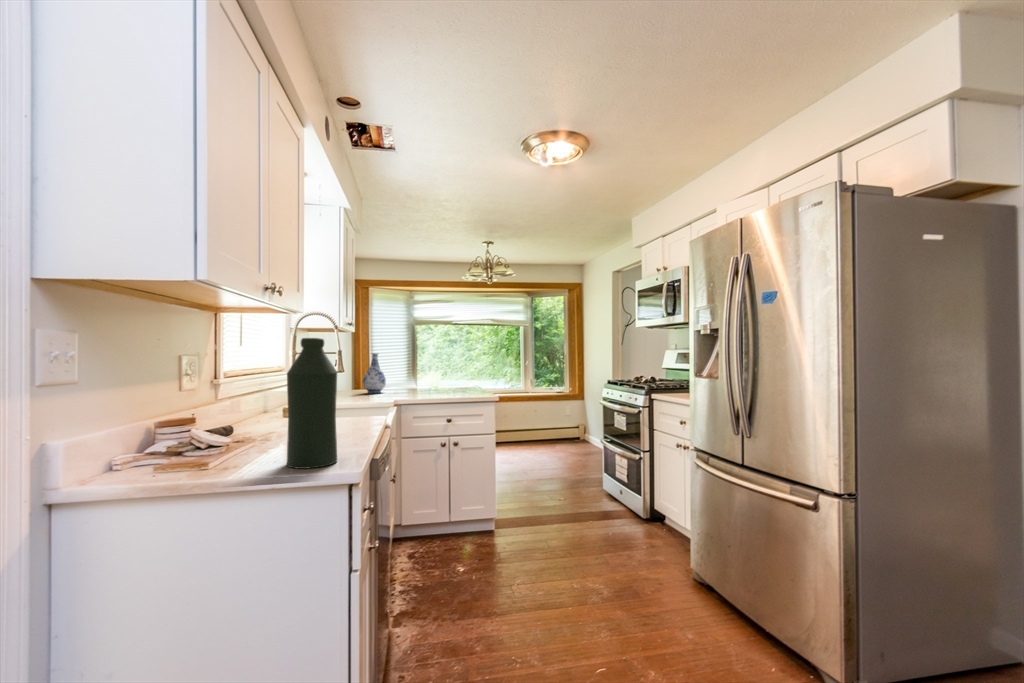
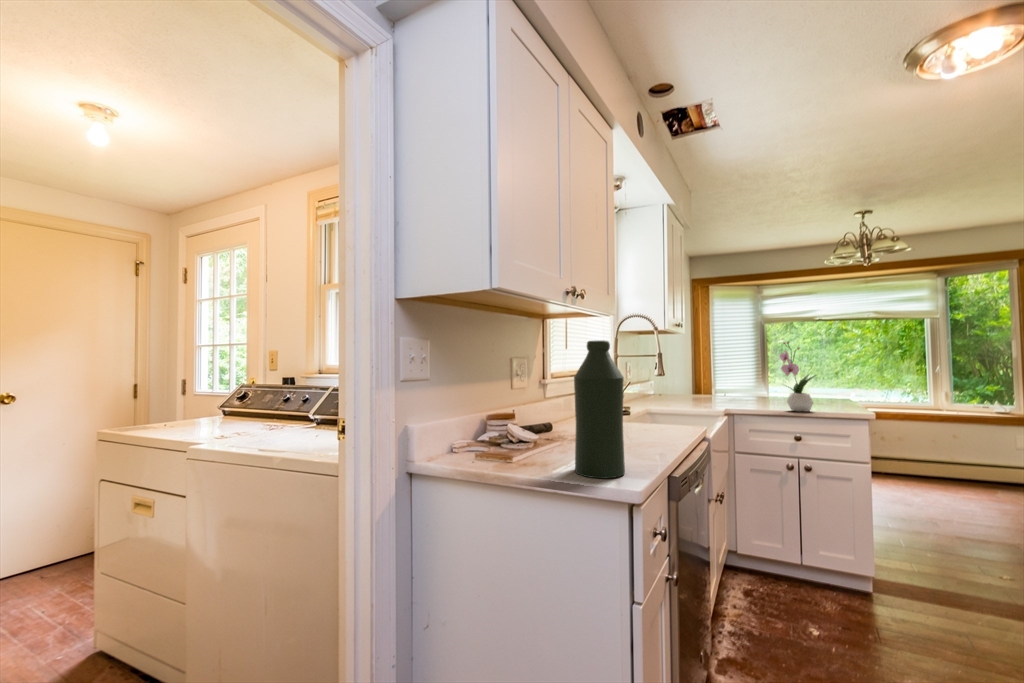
flower arrangement: none [437,342,463,398] -> present [780,342,815,411]
vase: present [363,353,386,393] -> none [694,355,720,399]

